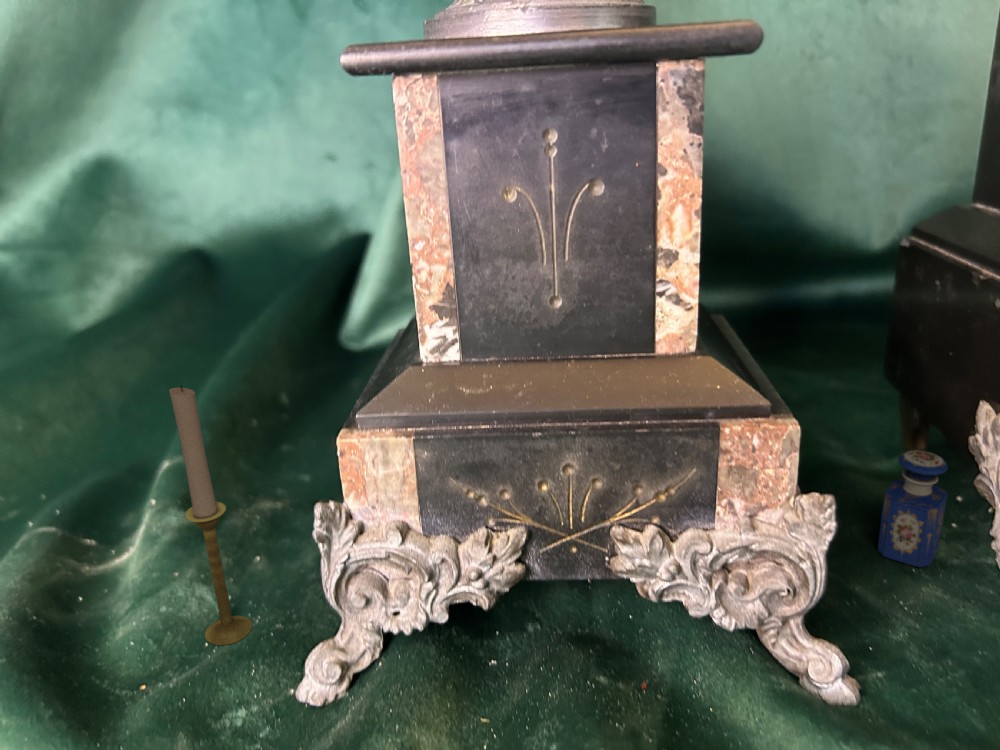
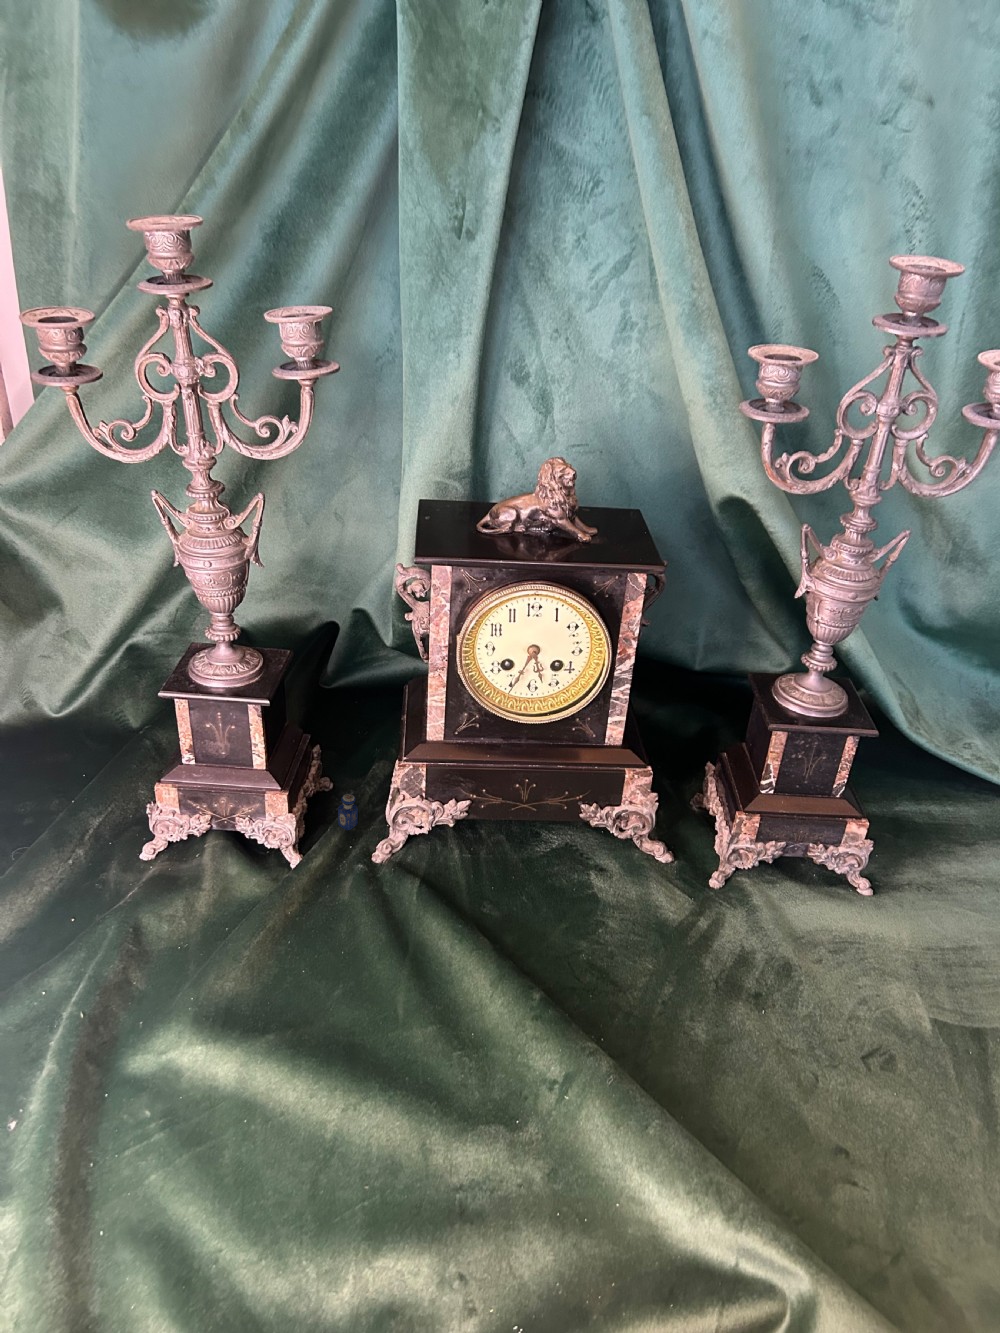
candlestick: present [169,386,252,645] -> none [106,767,128,839]

